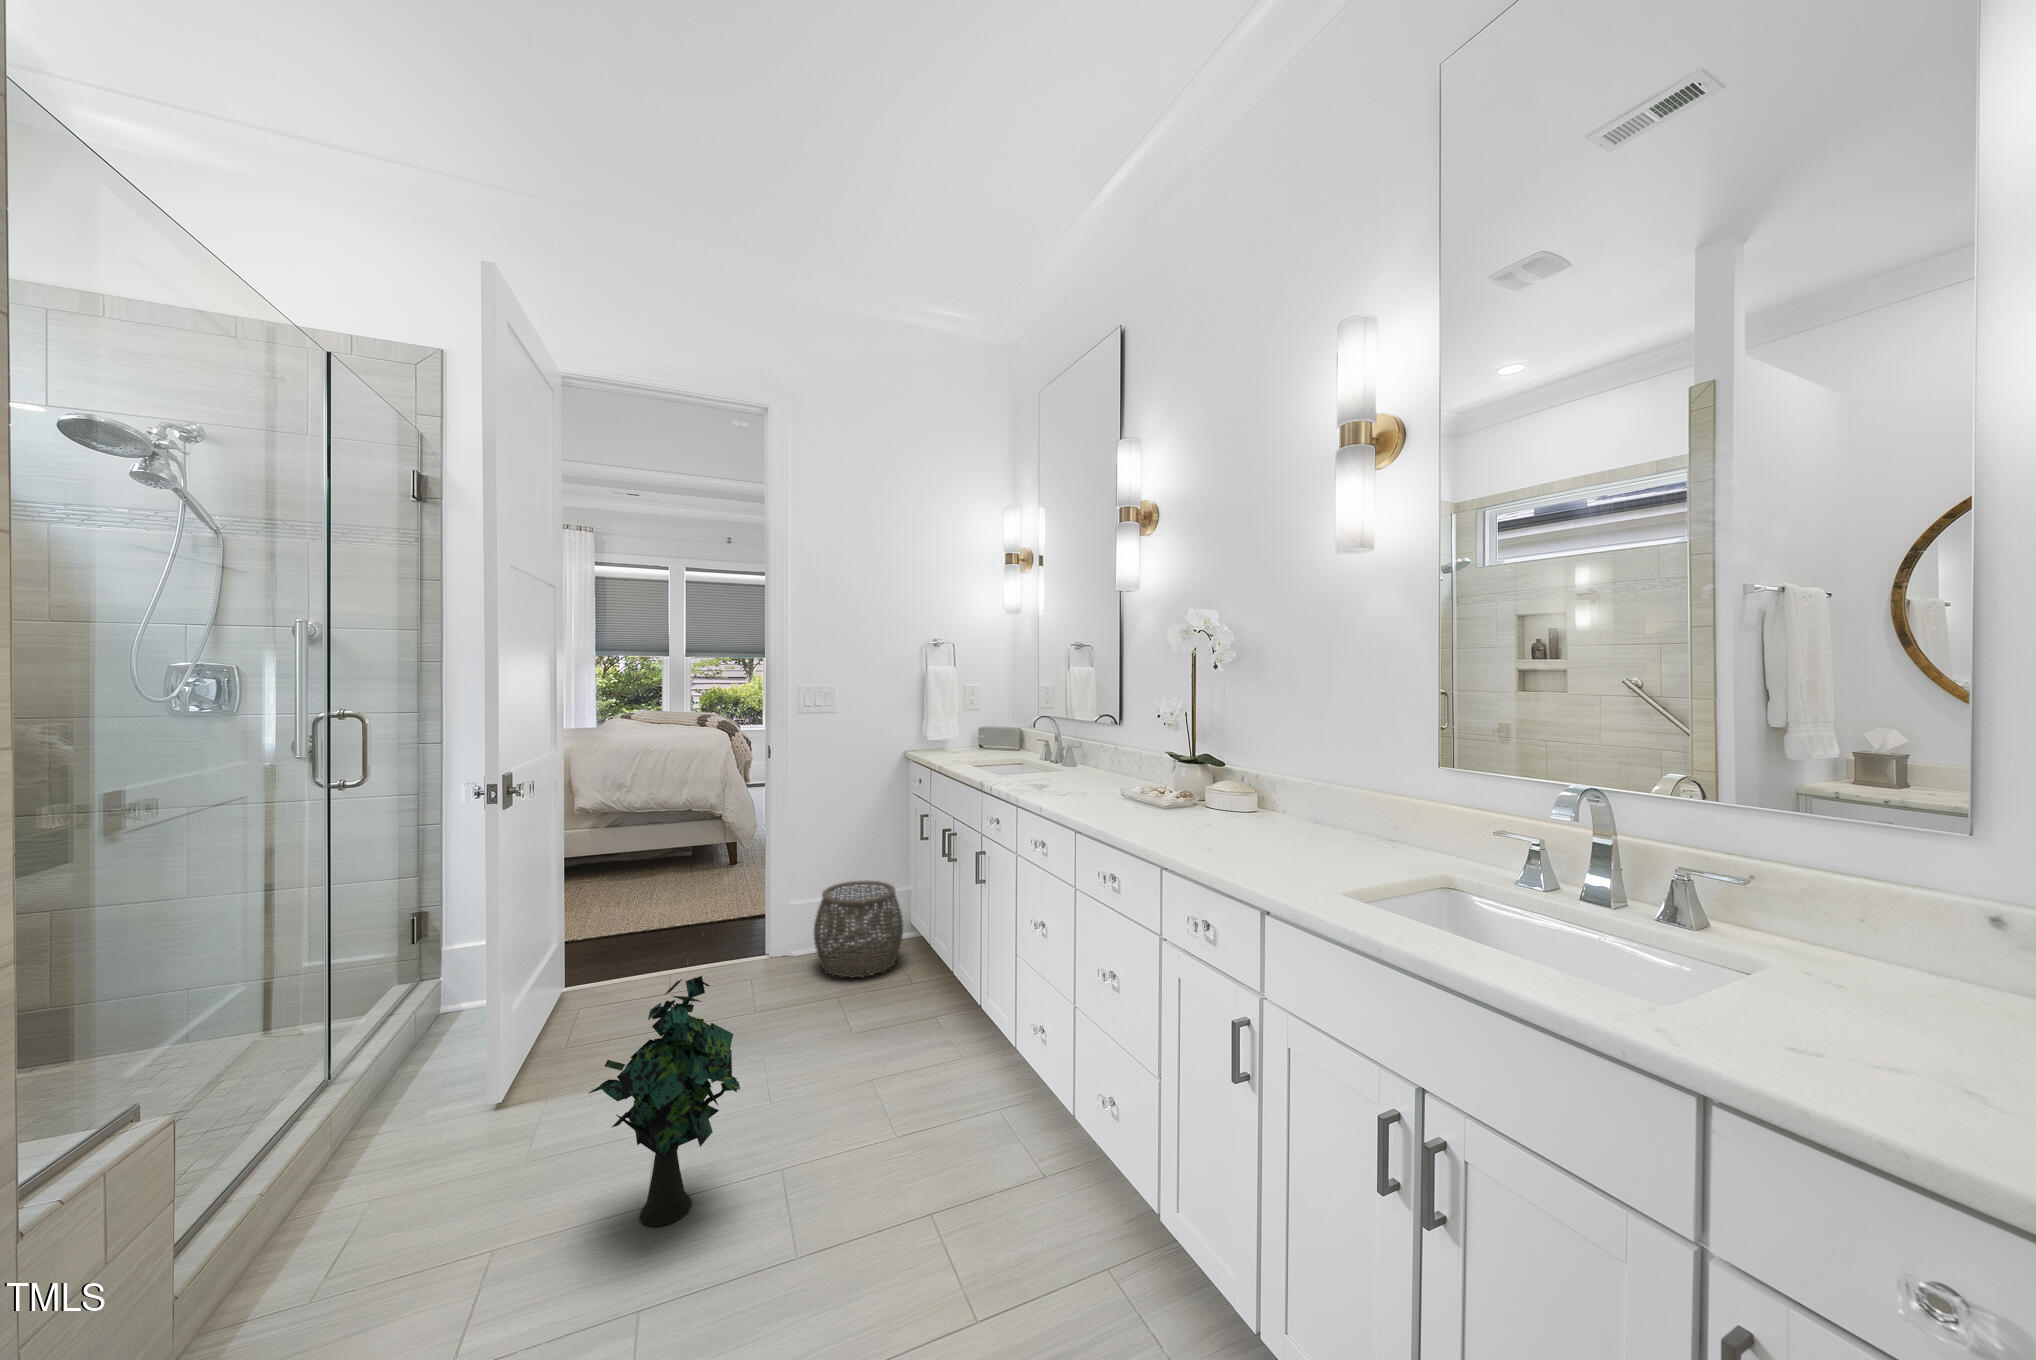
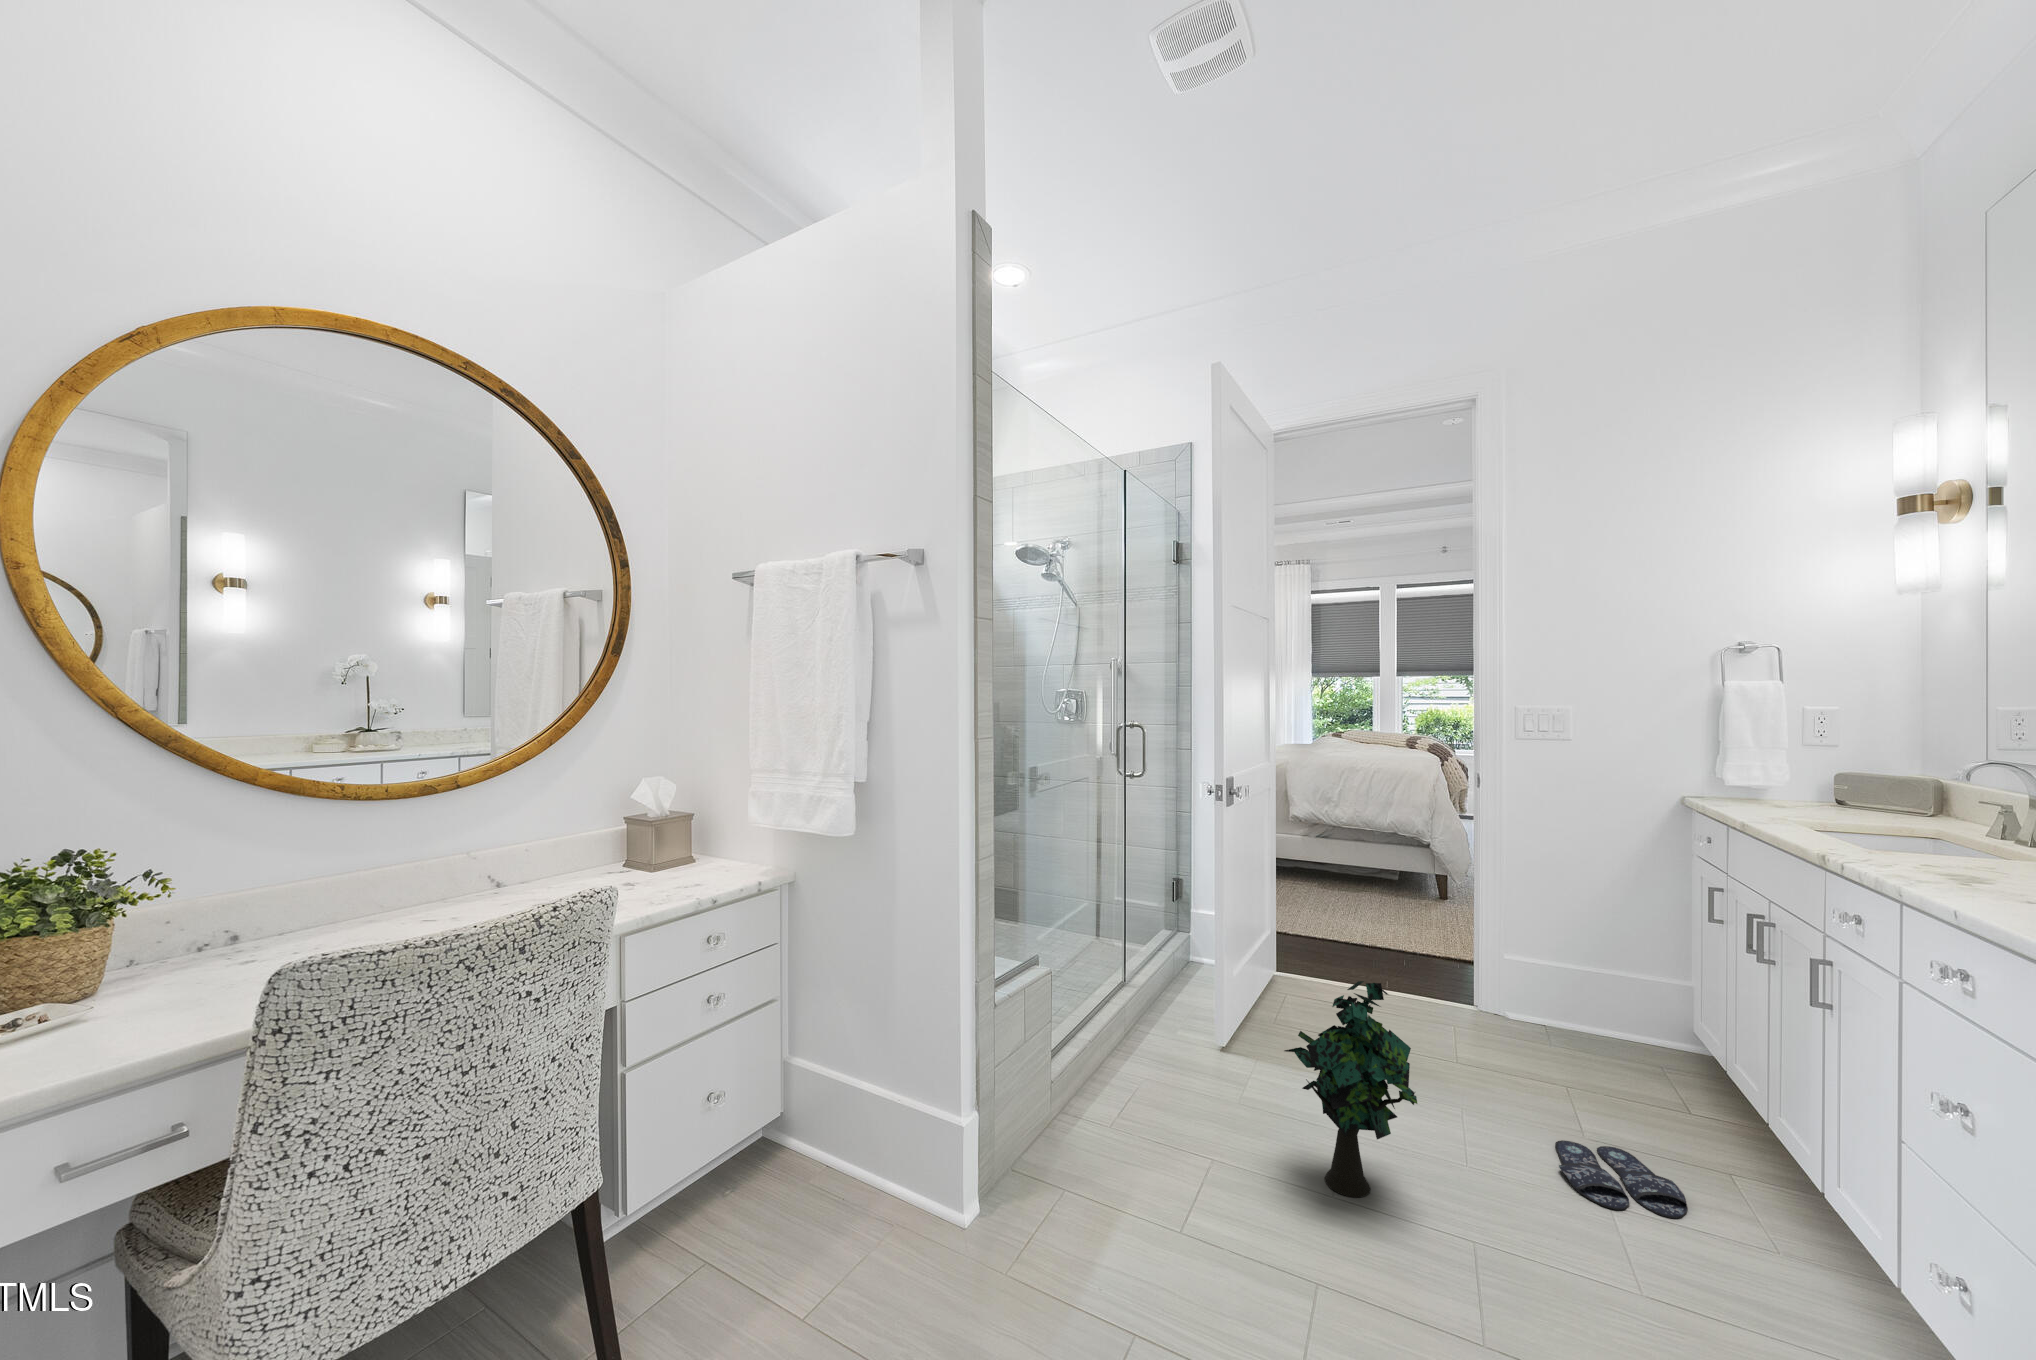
woven basket: present [814,881,903,978] -> none [1524,942,1652,1062]
slippers: none [849,1049,942,1107] -> present [1555,1140,1687,1218]

